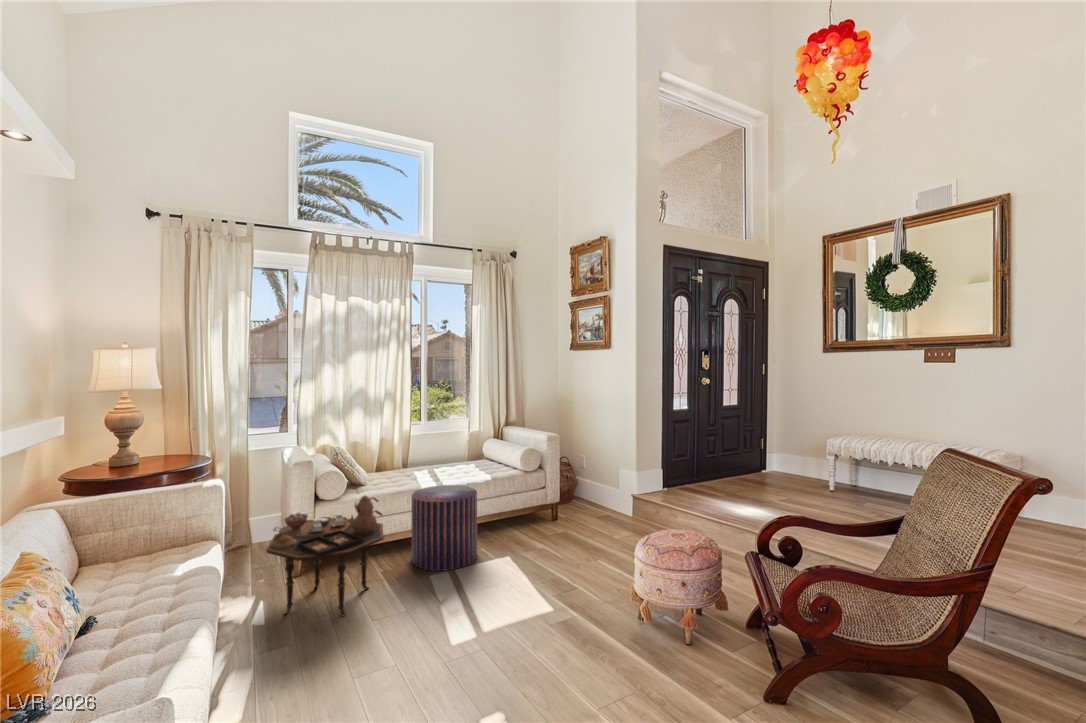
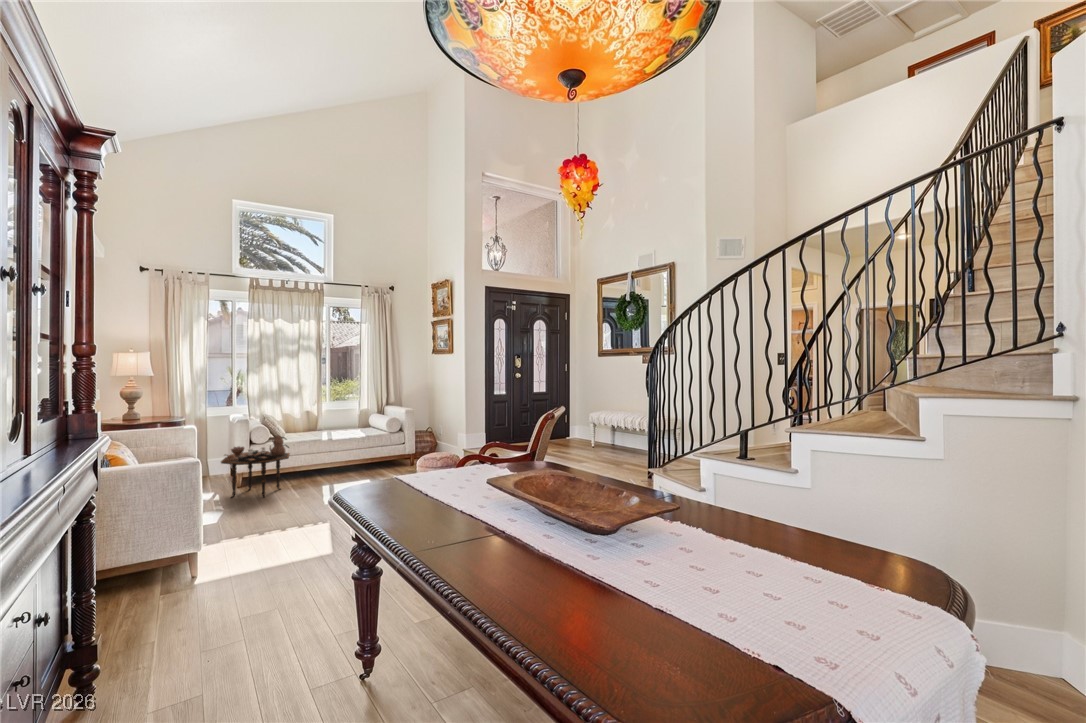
pouf: present [412,485,477,571] -> none [310,437,352,483]

